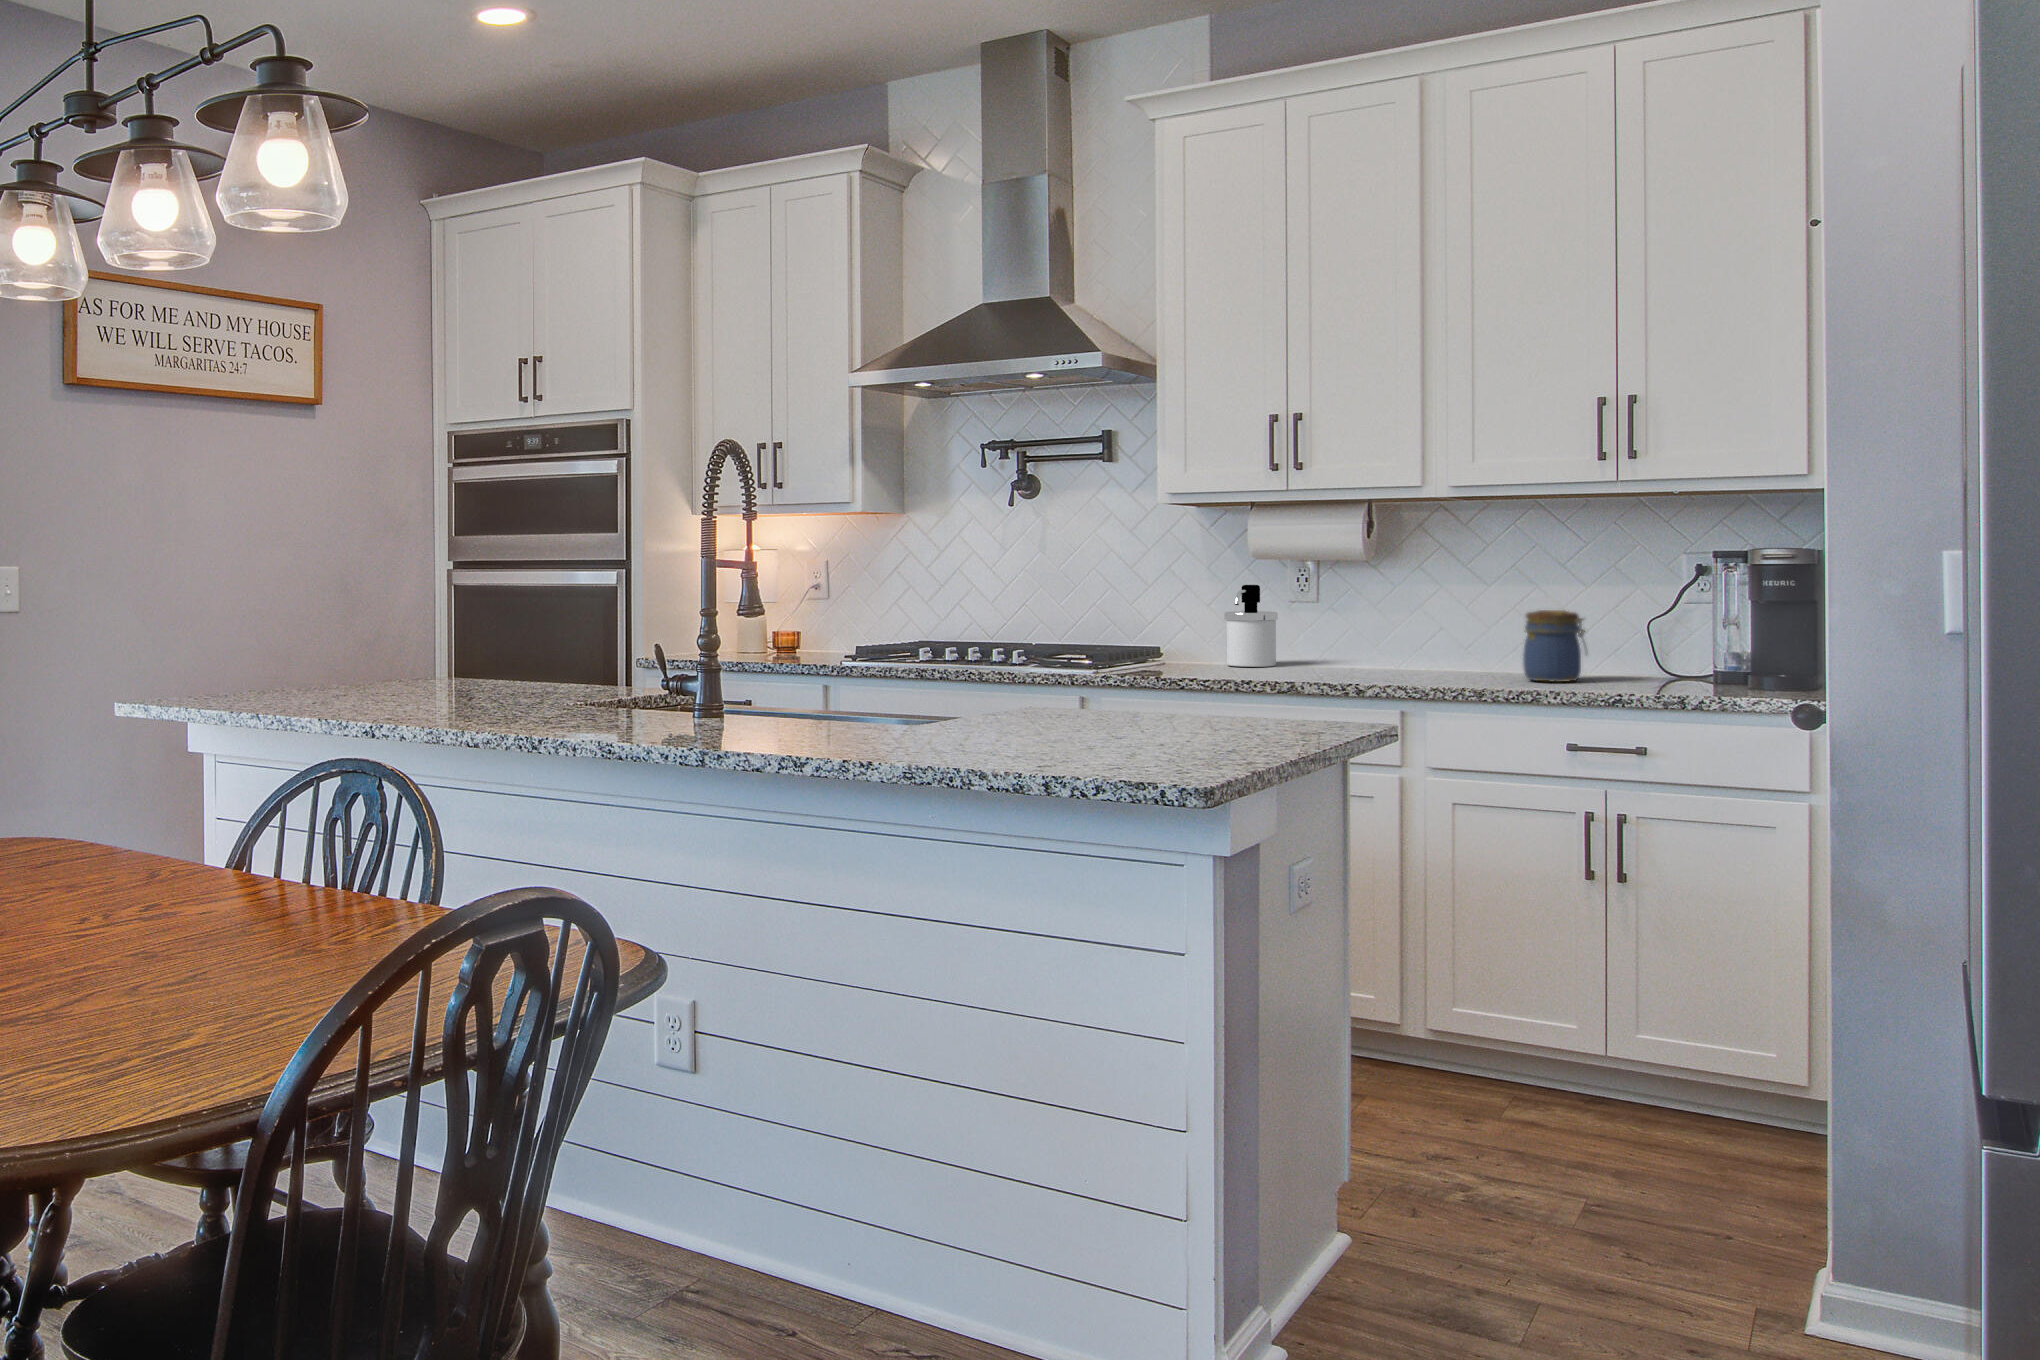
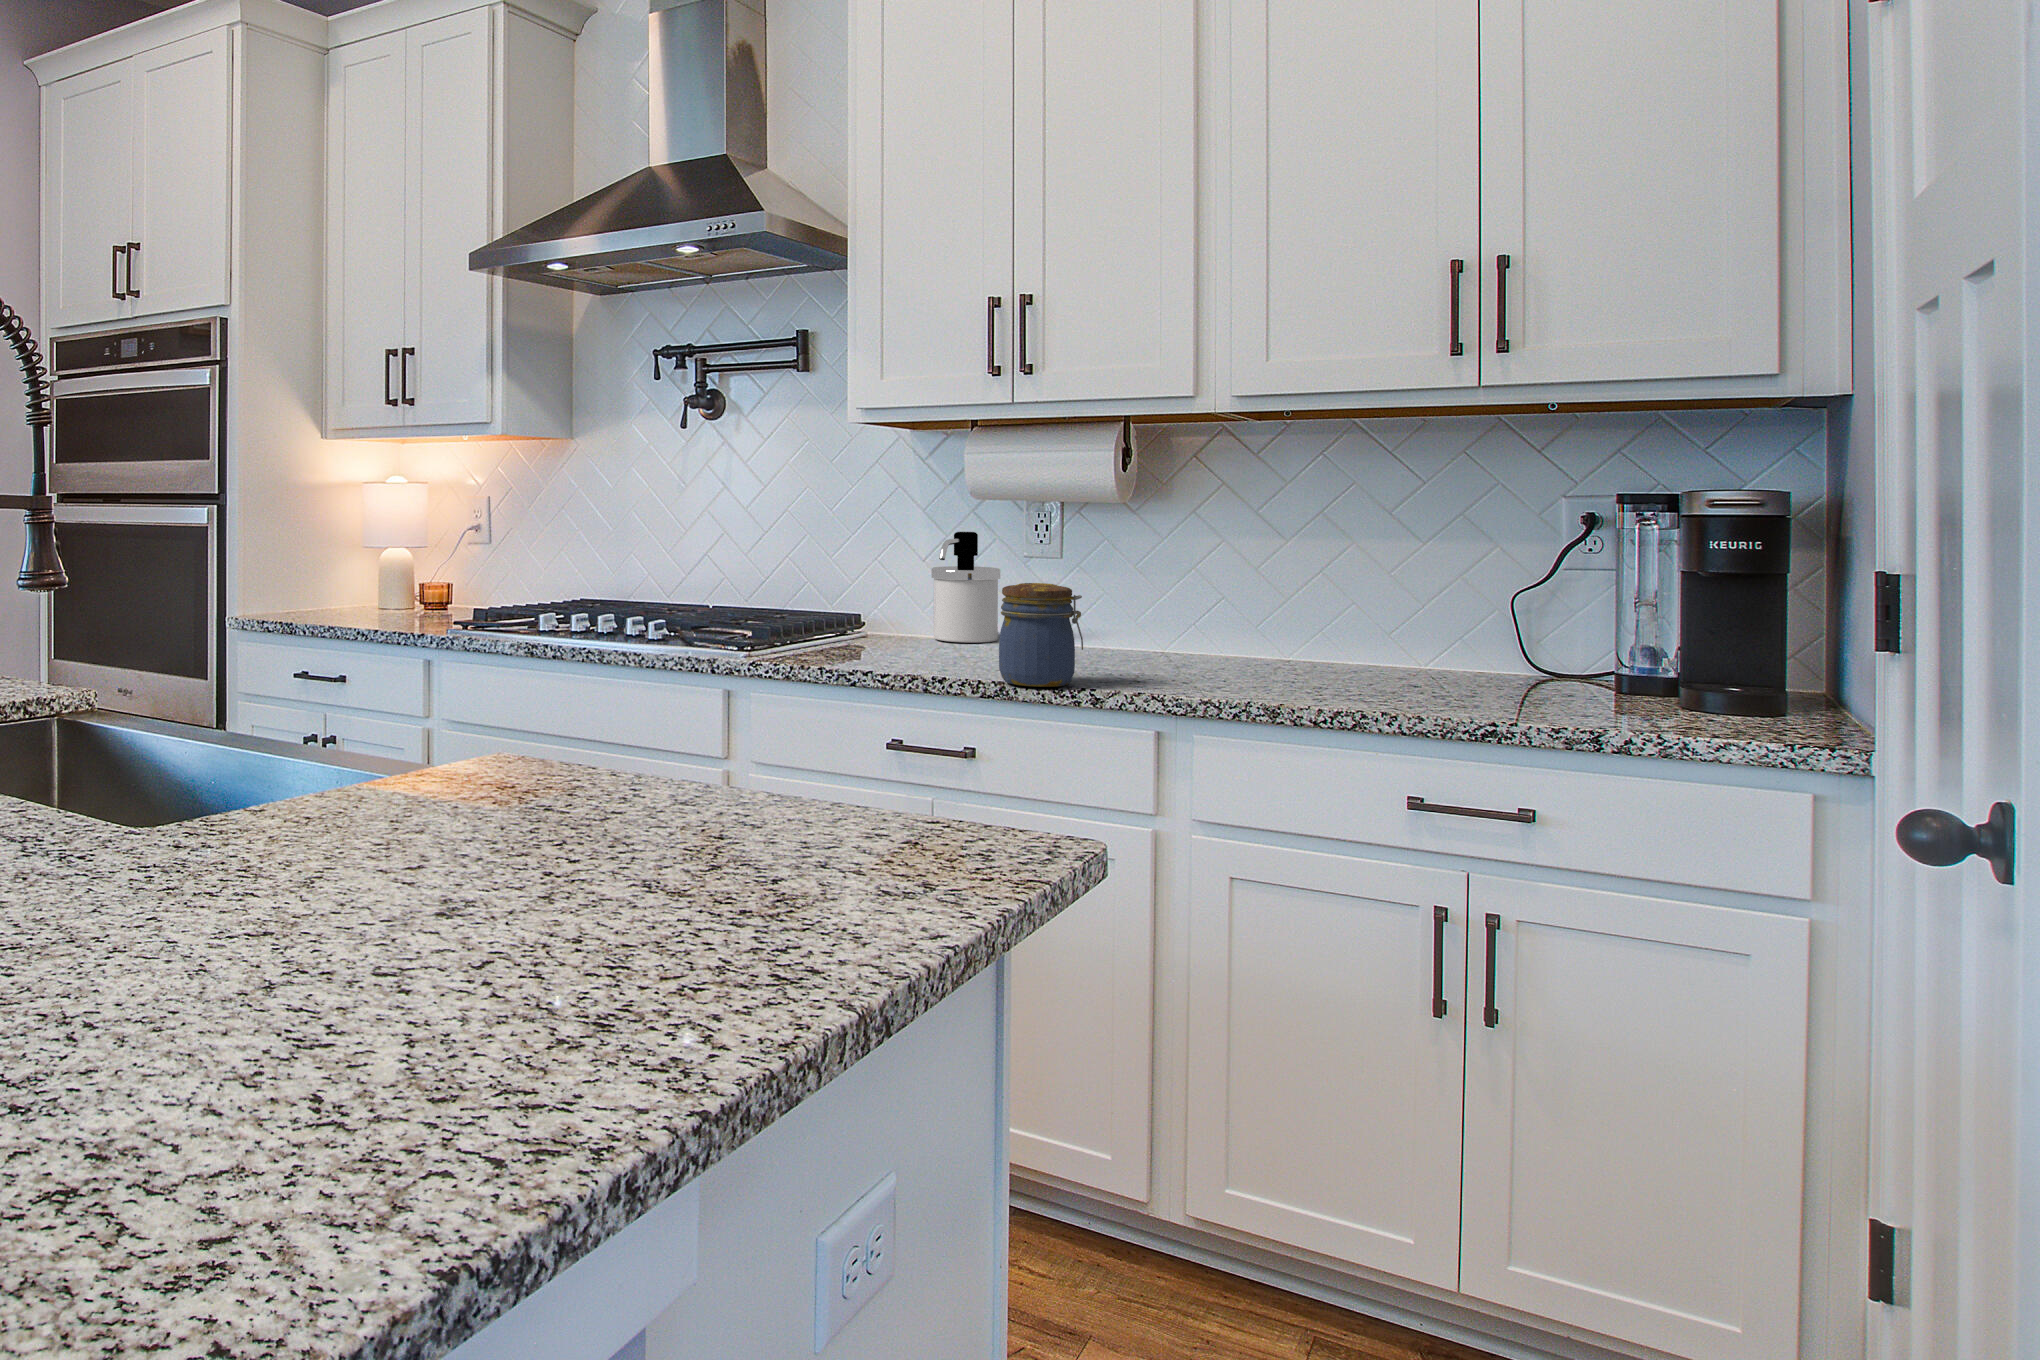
jar: present [1523,610,1585,682] -> present [999,583,1083,687]

